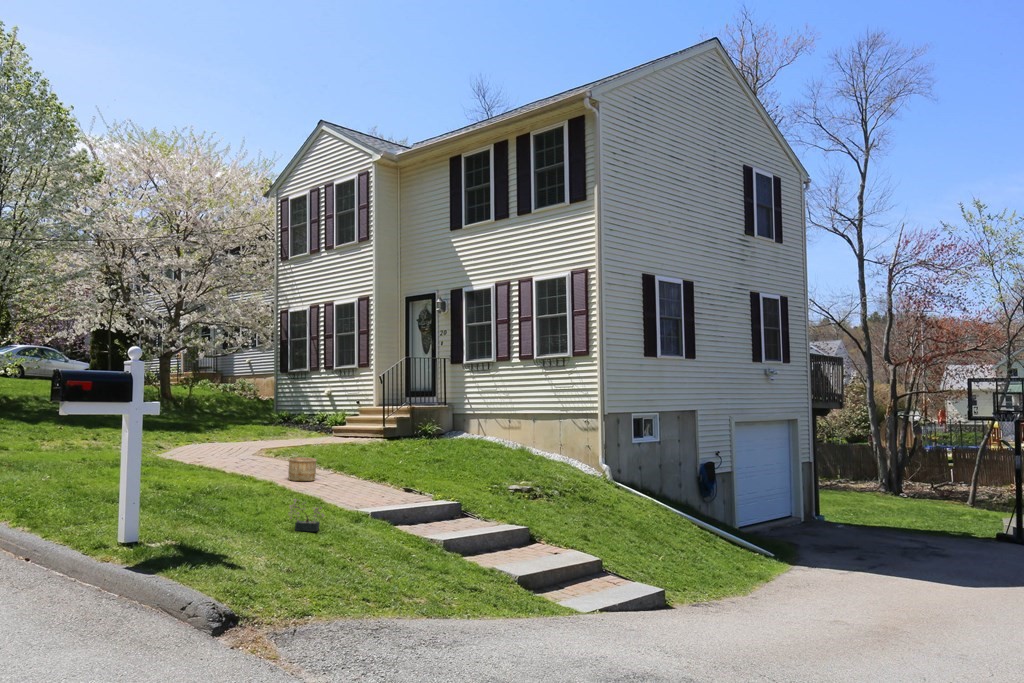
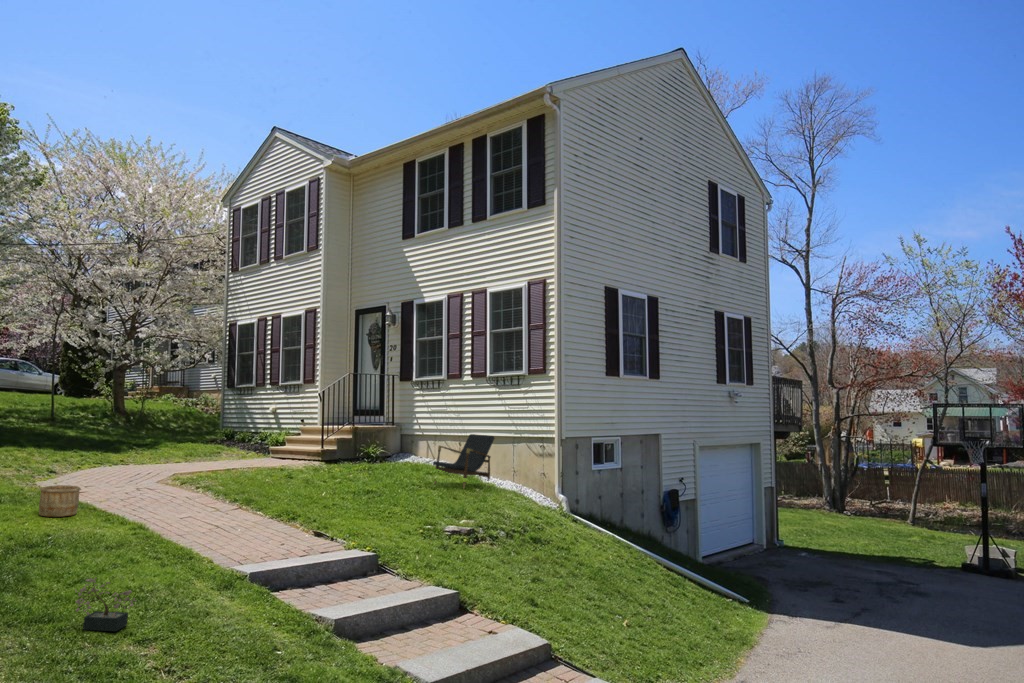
lounge chair: none [488,412,543,460] -> present [433,434,495,489]
wooden bucket: present [288,457,317,481] -> present [39,485,81,517]

